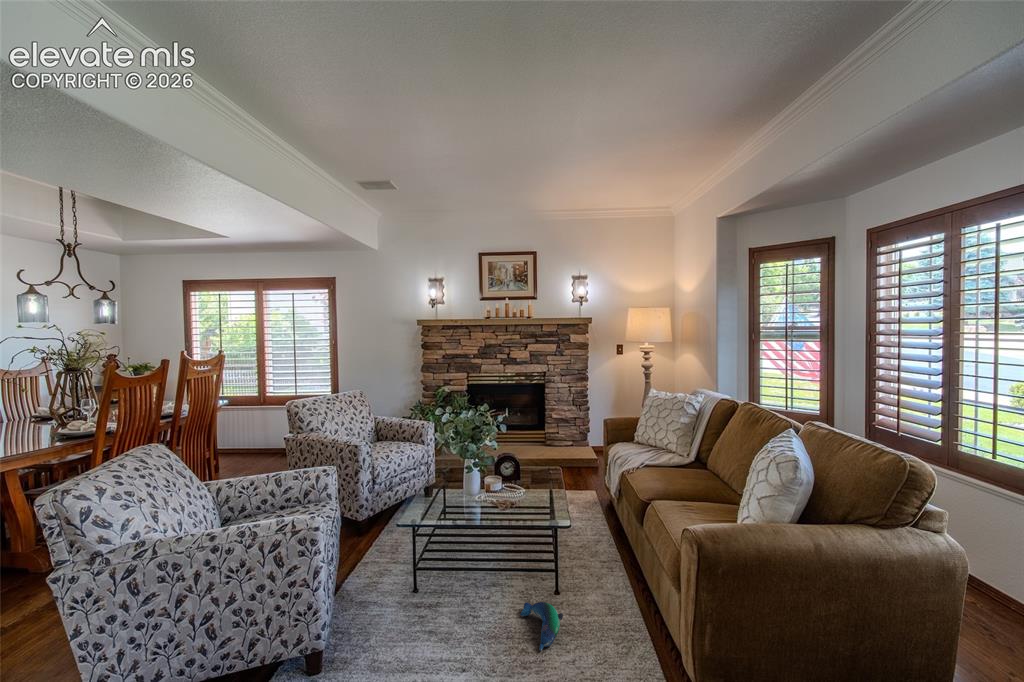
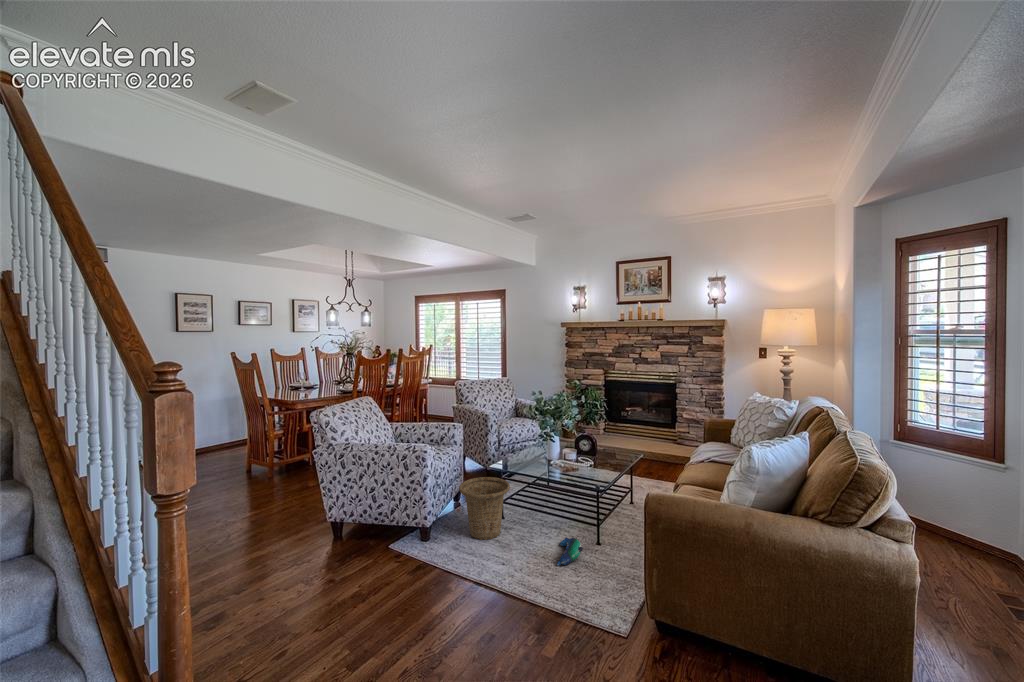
basket: none [366,540,444,644] -> present [459,477,510,540]

